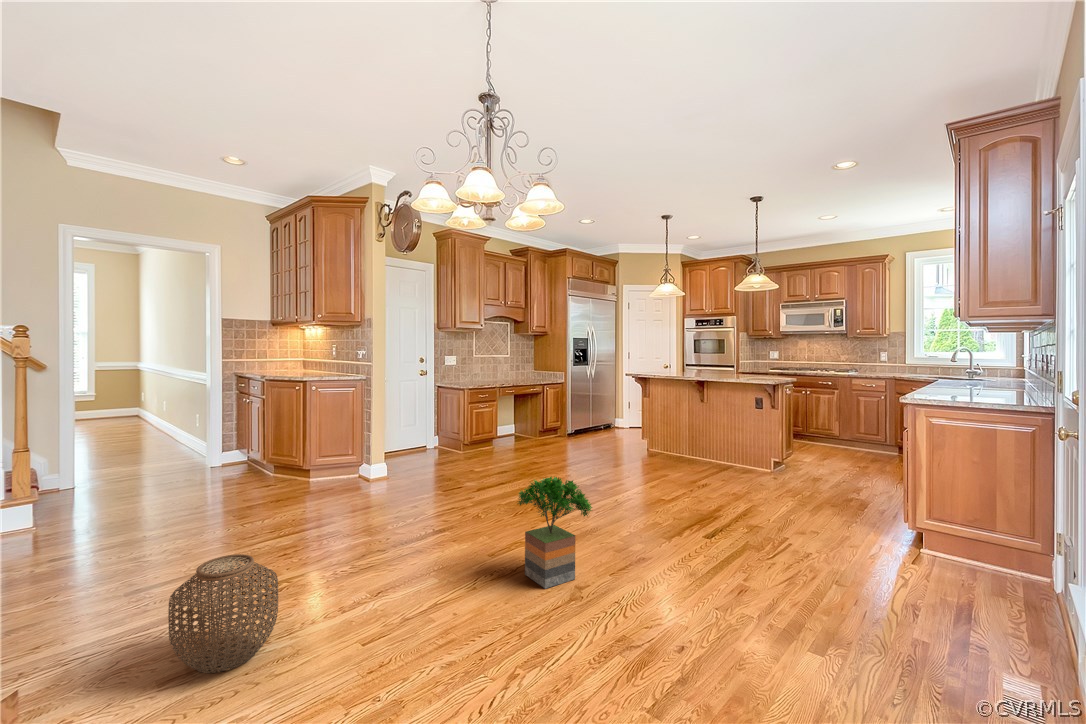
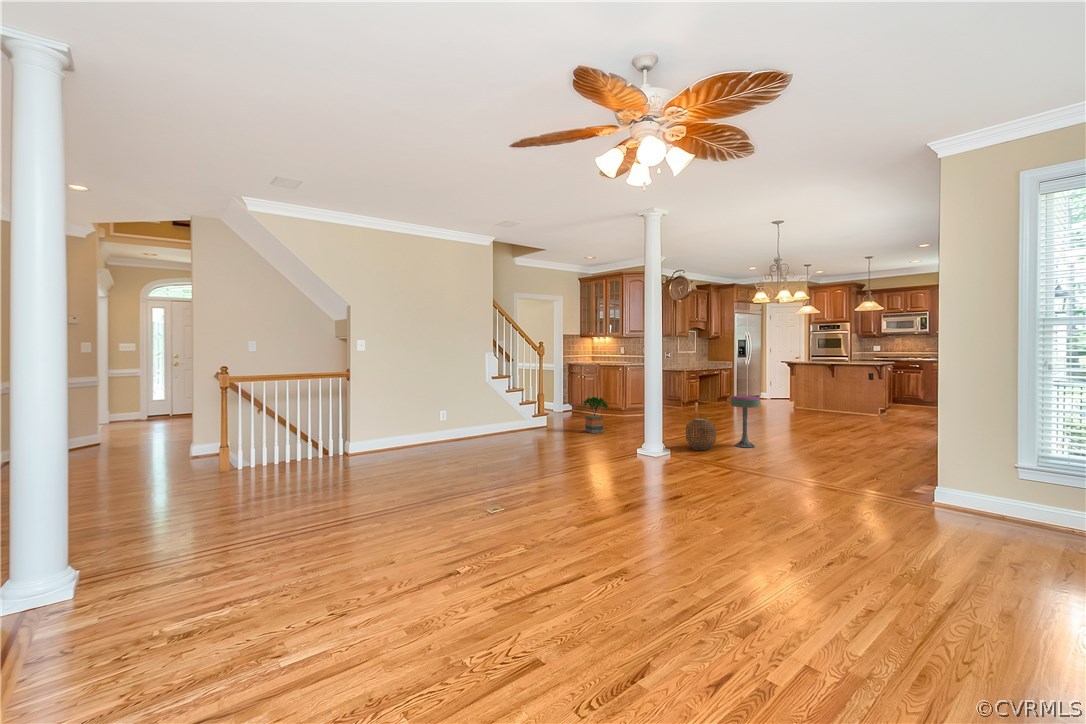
bar stool: none [351,475,433,640] -> present [731,396,760,448]
potted tree: present [518,477,592,589] -> present [583,397,608,433]

